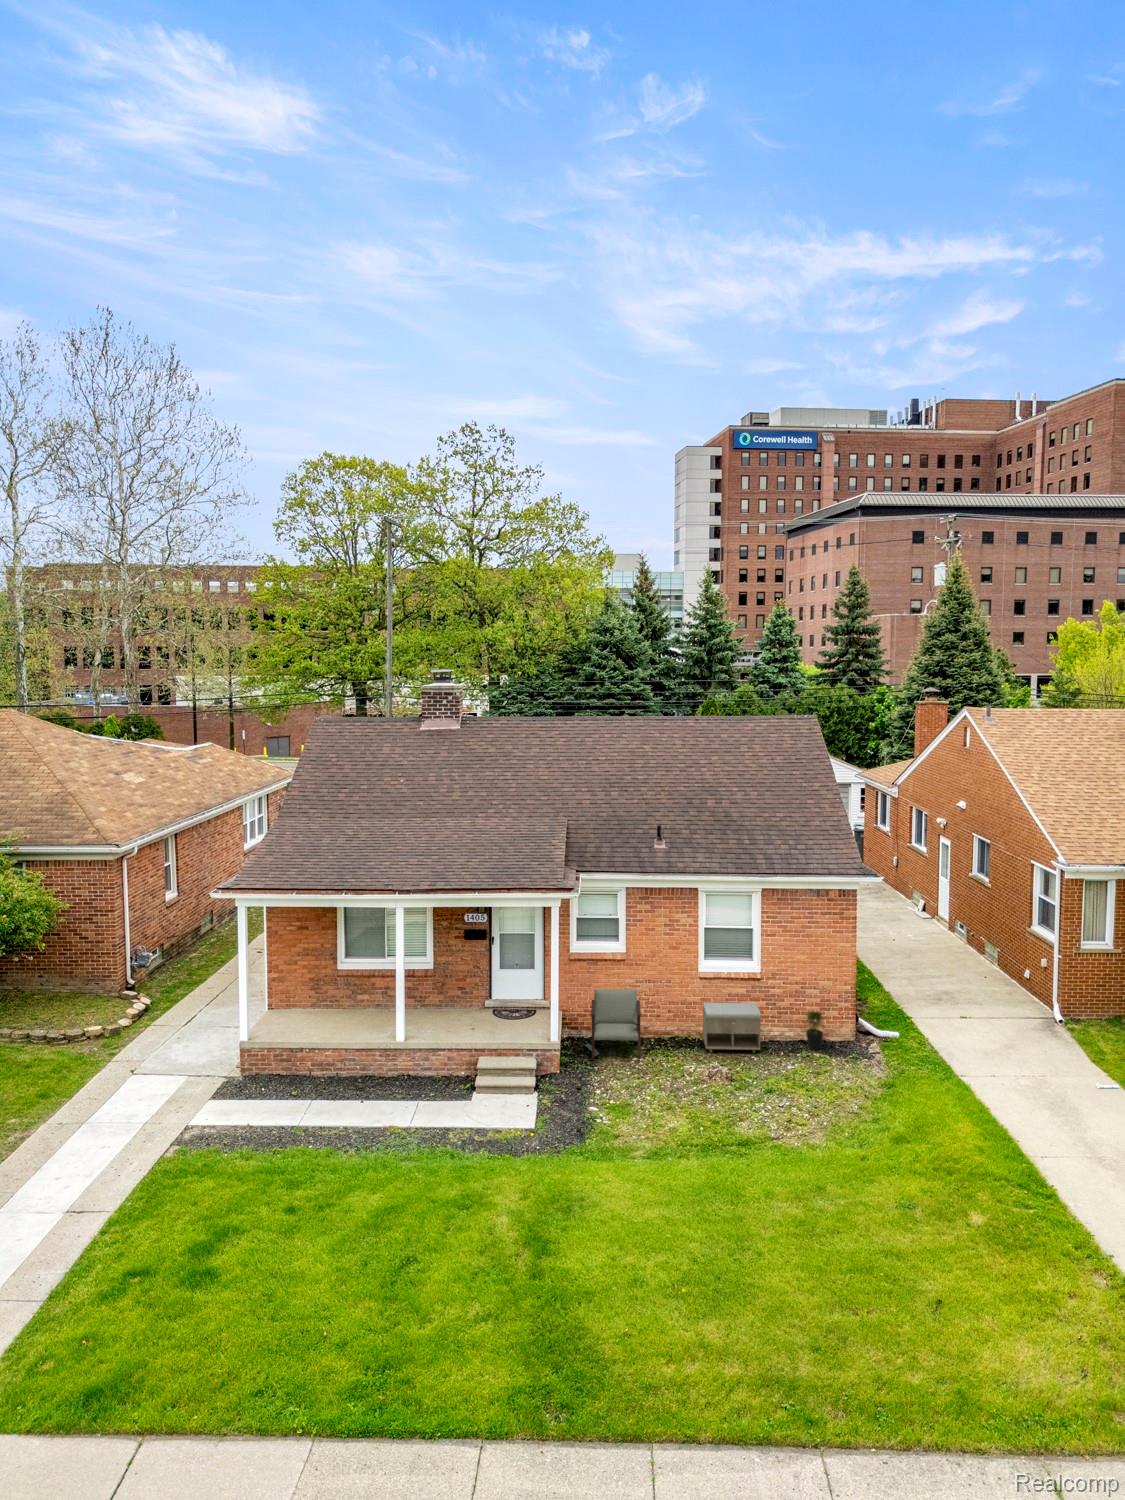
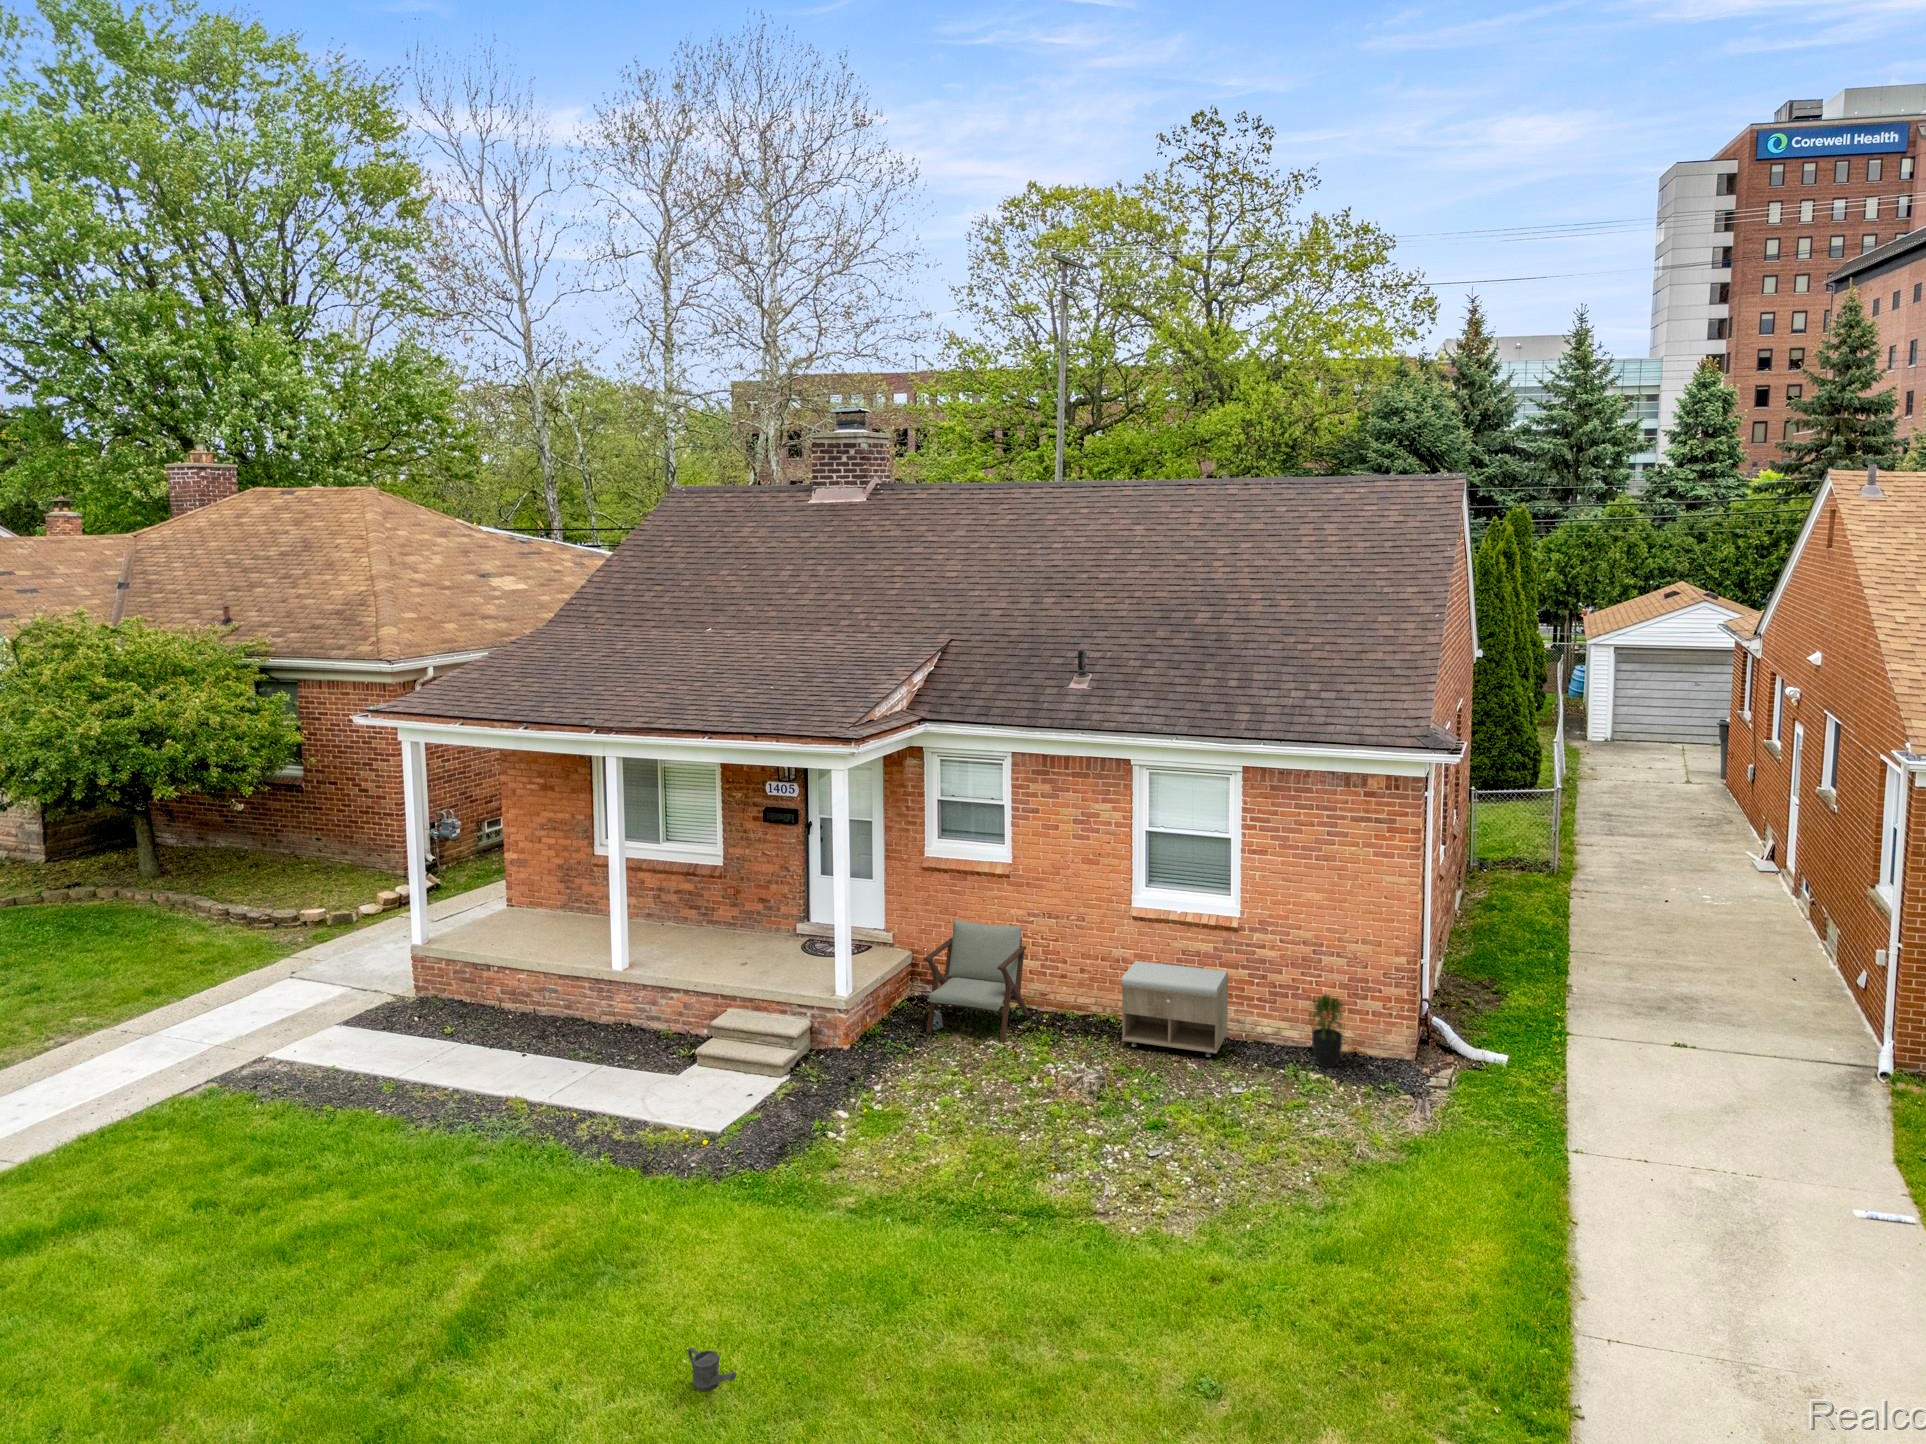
watering can: none [664,1243,701,1265] -> present [688,1348,736,1391]

